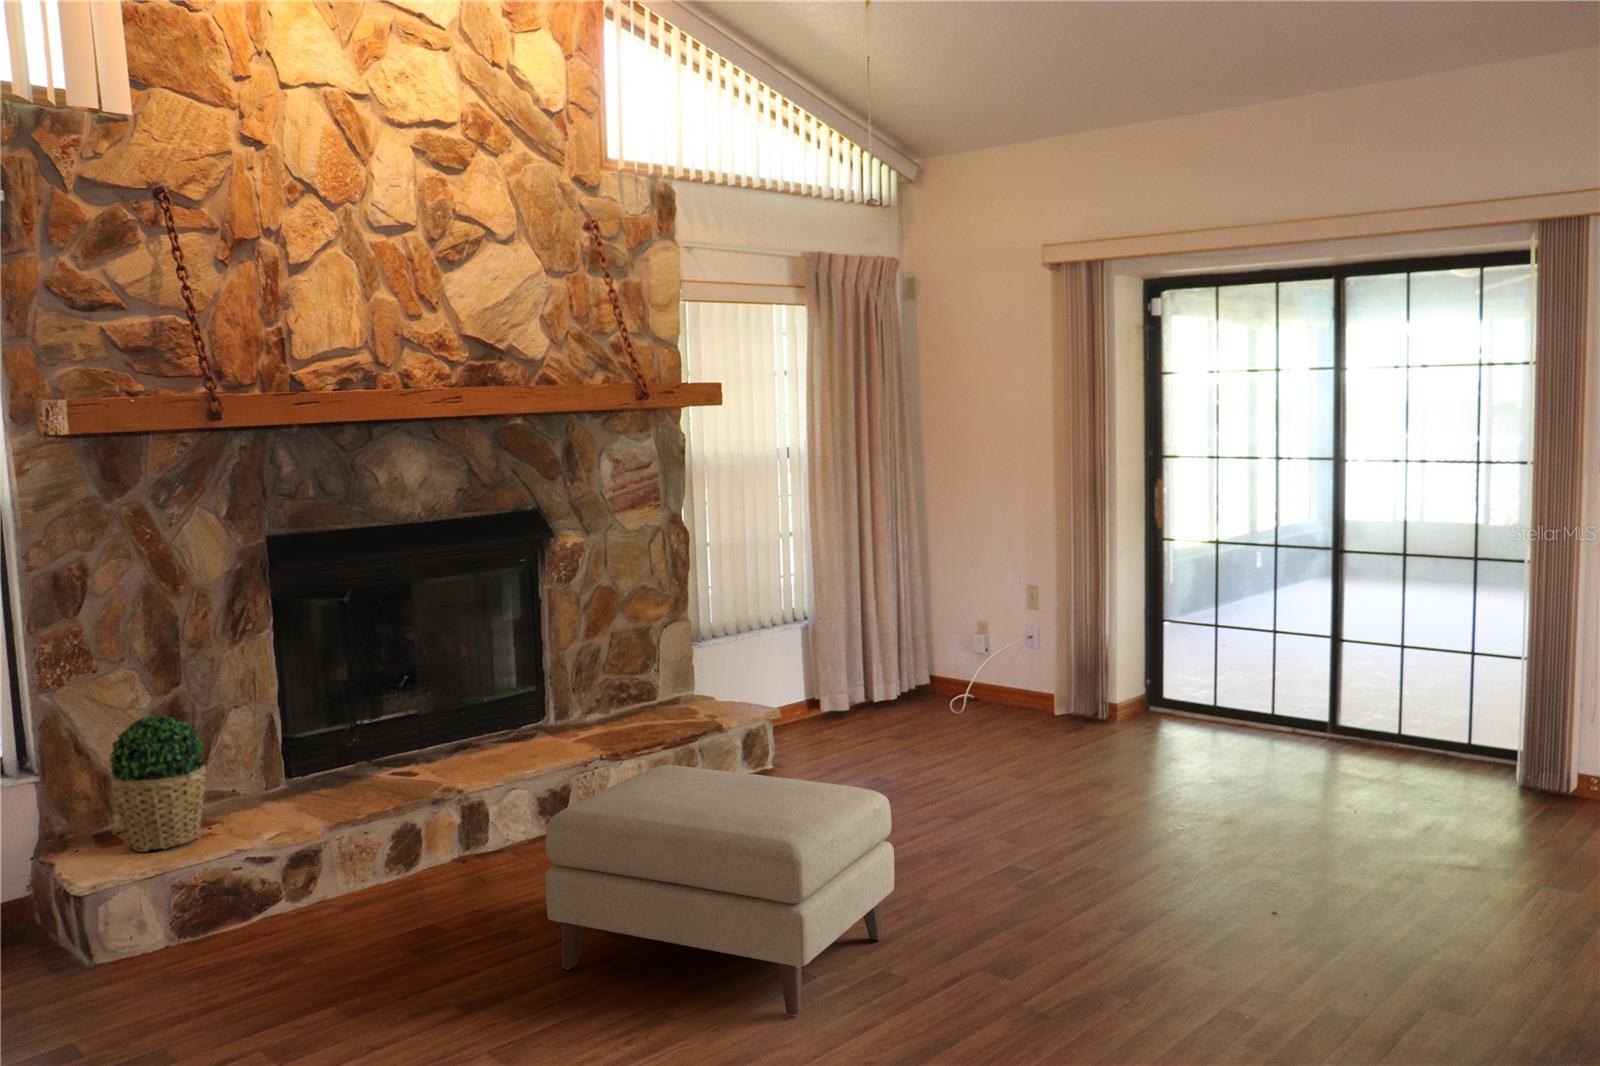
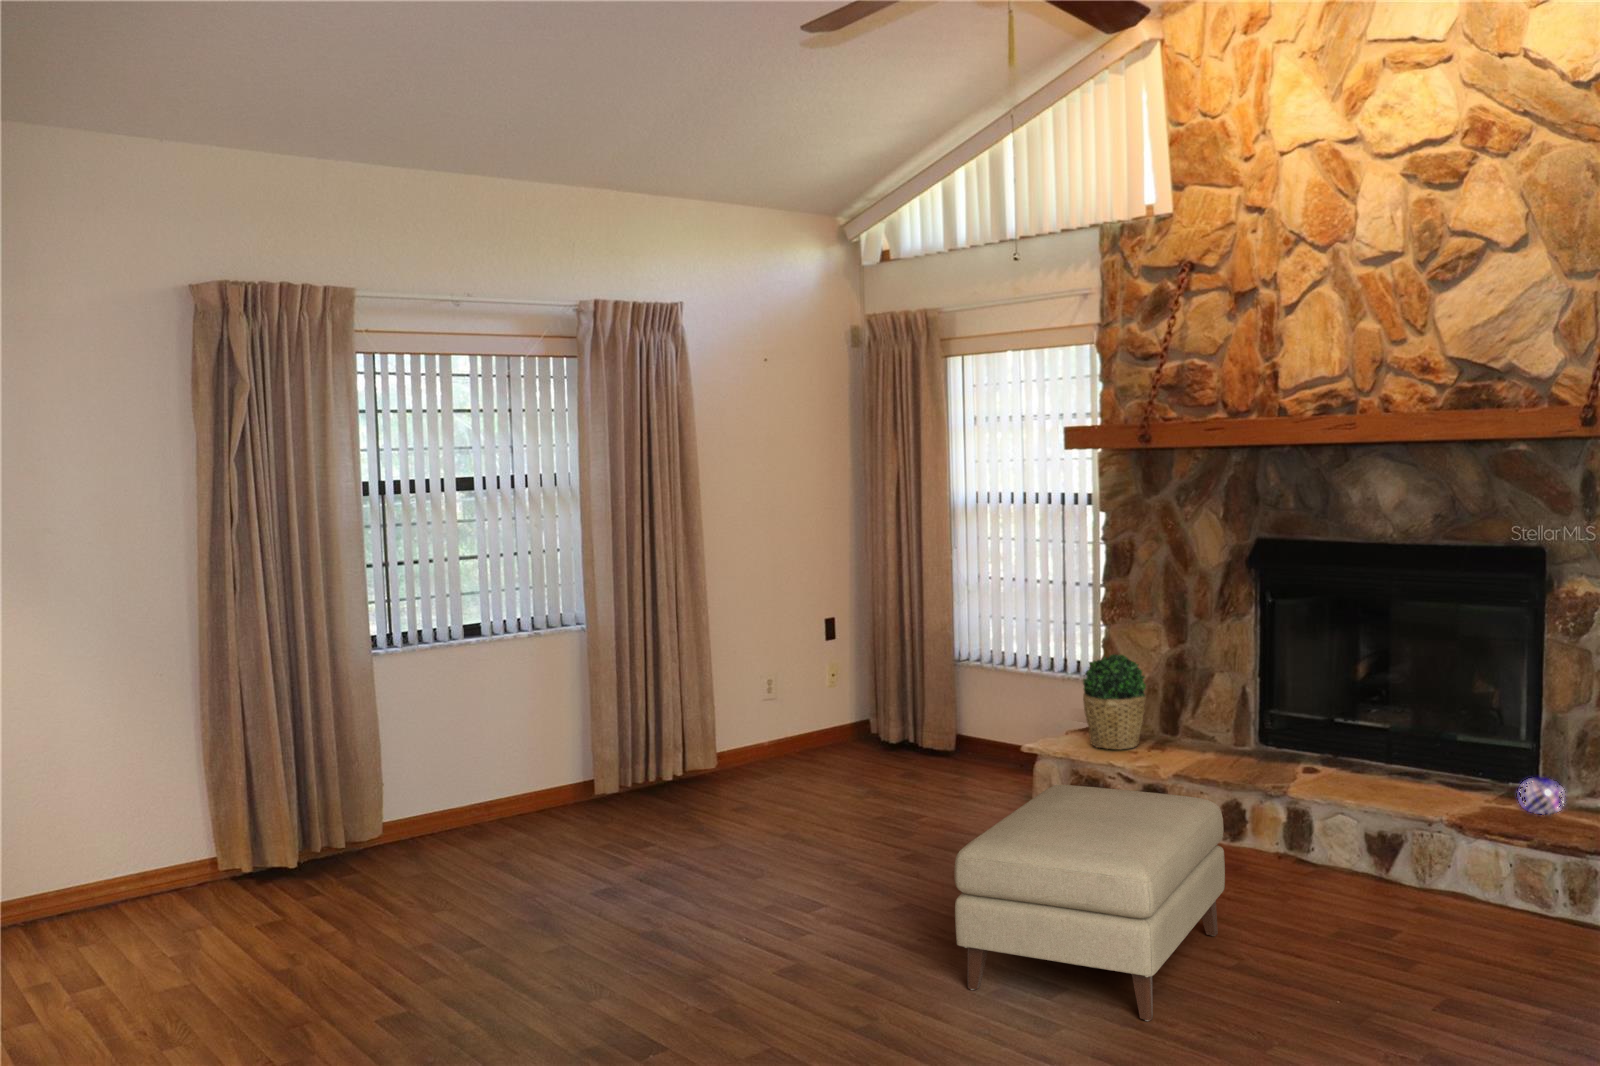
decorative orb: none [585,700,622,732] -> present [1518,777,1565,814]

